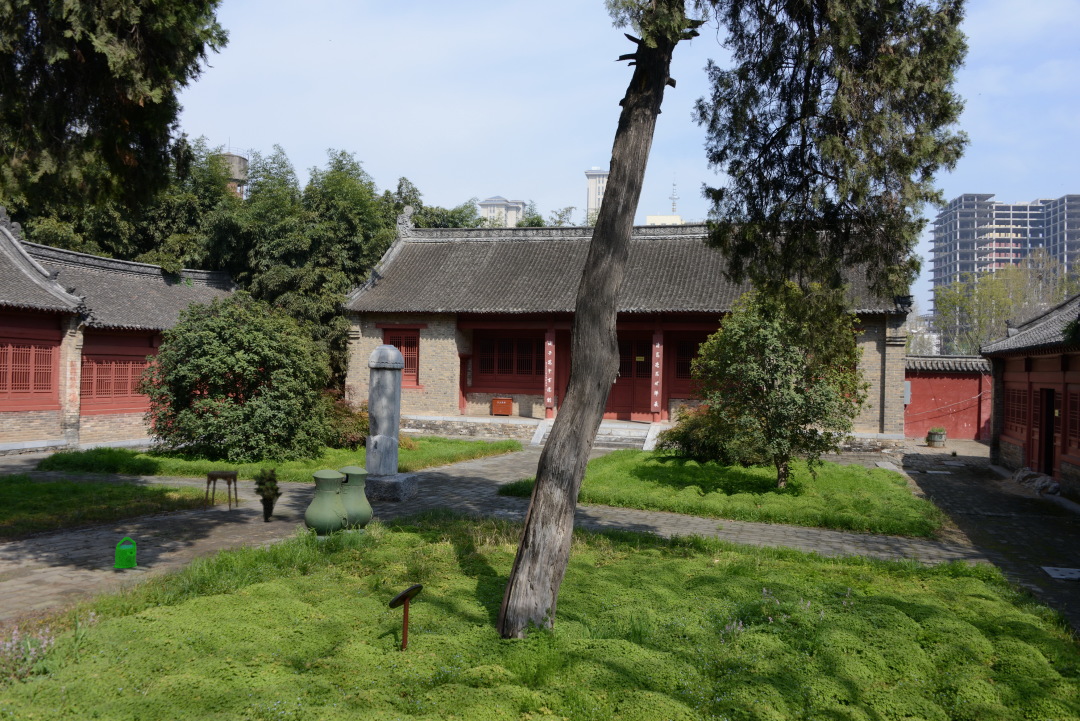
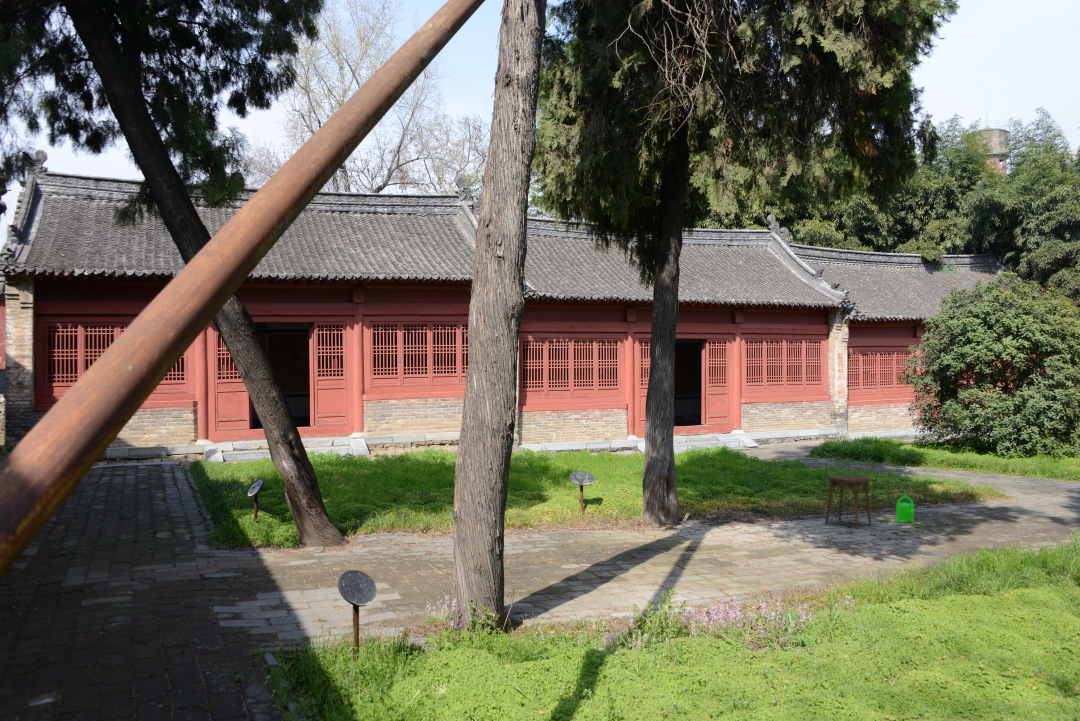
potted plant: present [252,468,283,522] -> none [1023,451,1059,507]
stool: present [204,470,238,511] -> present [825,475,871,529]

